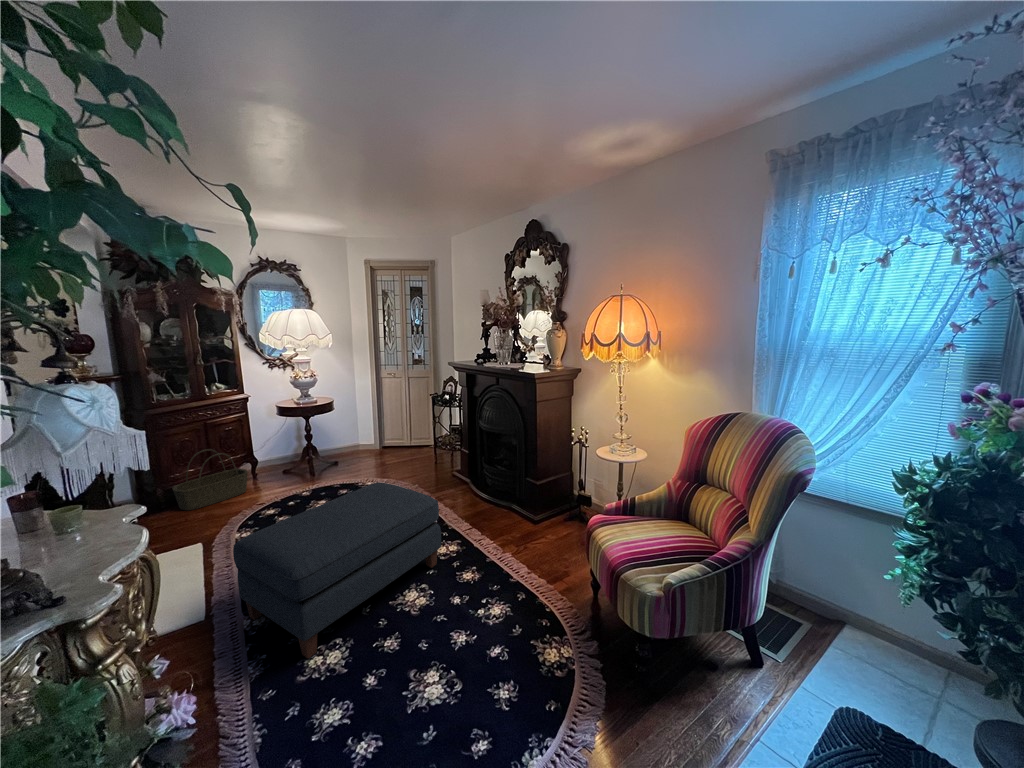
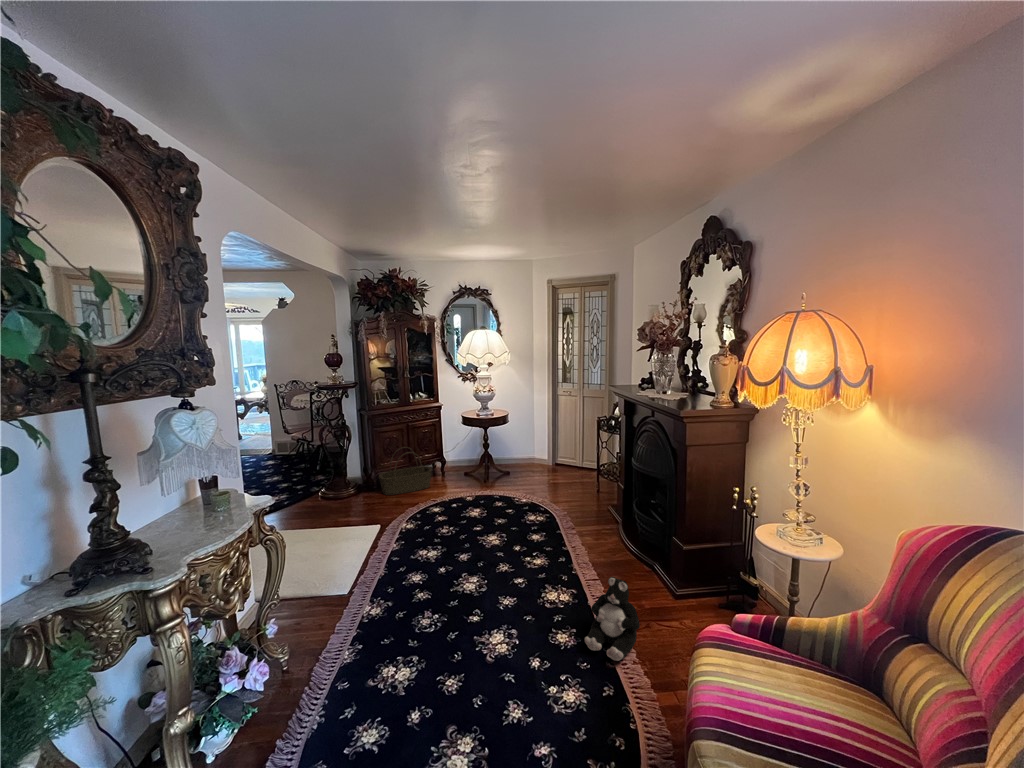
ottoman: present [233,483,441,659] -> none [361,508,544,665]
plush toy: none [486,513,527,576] -> present [585,577,640,661]

